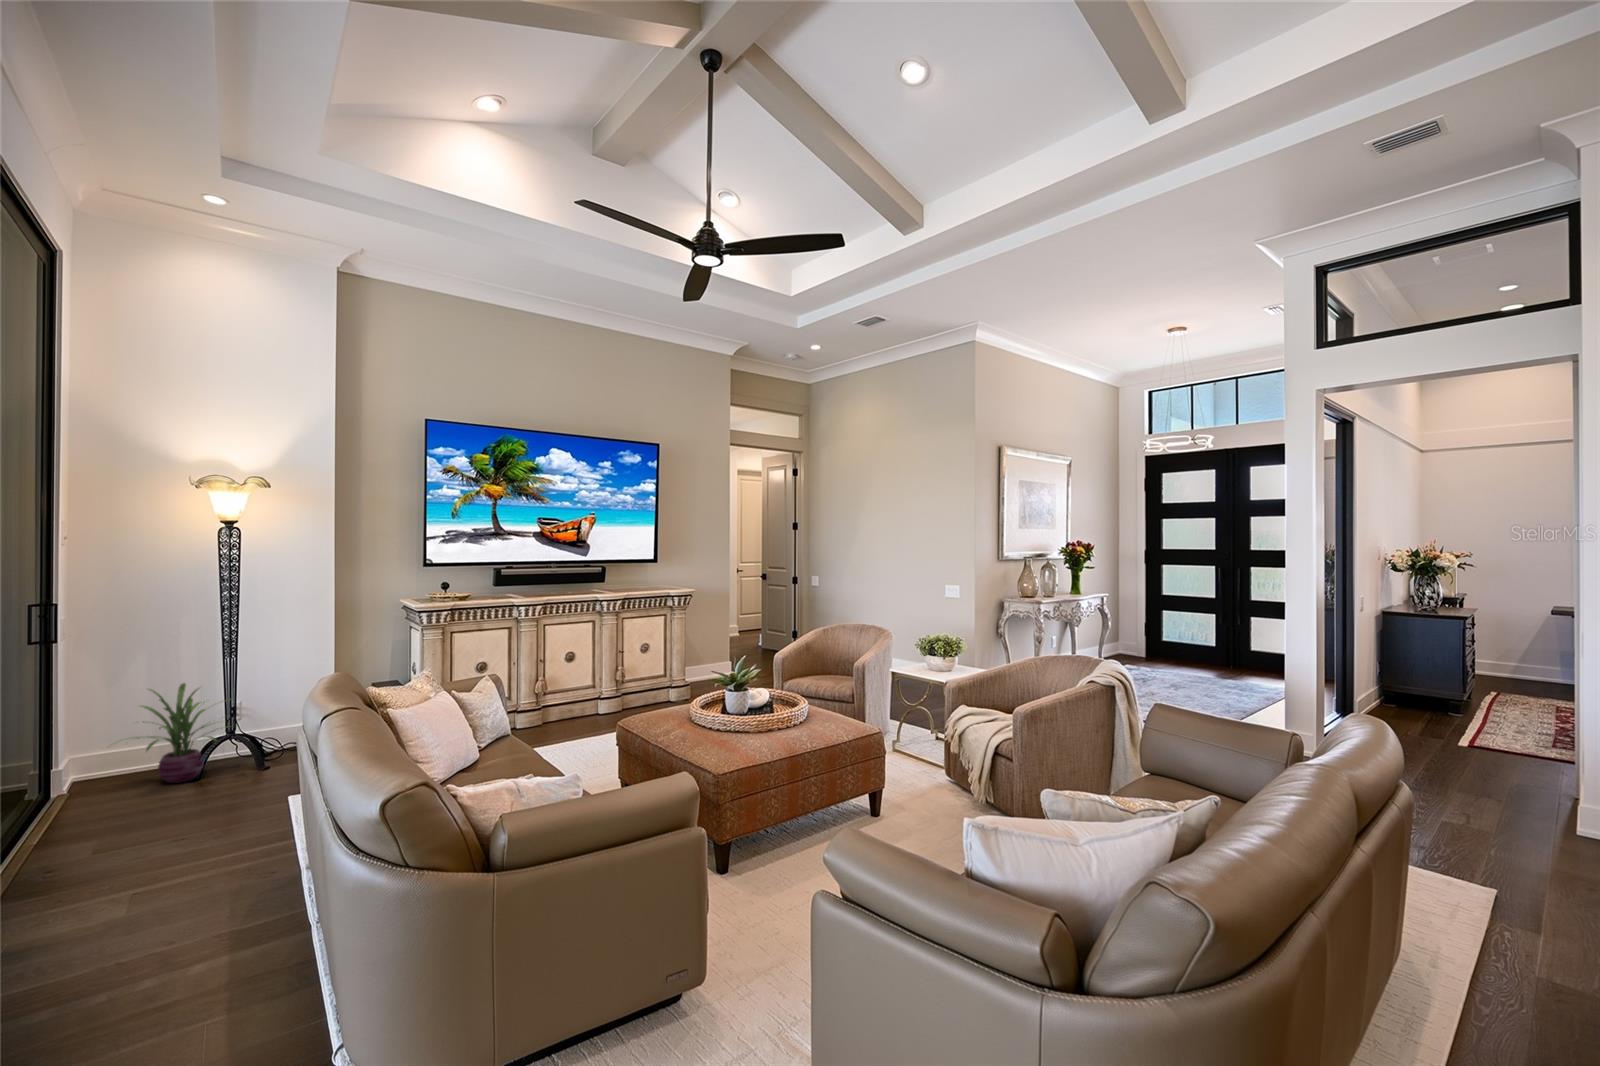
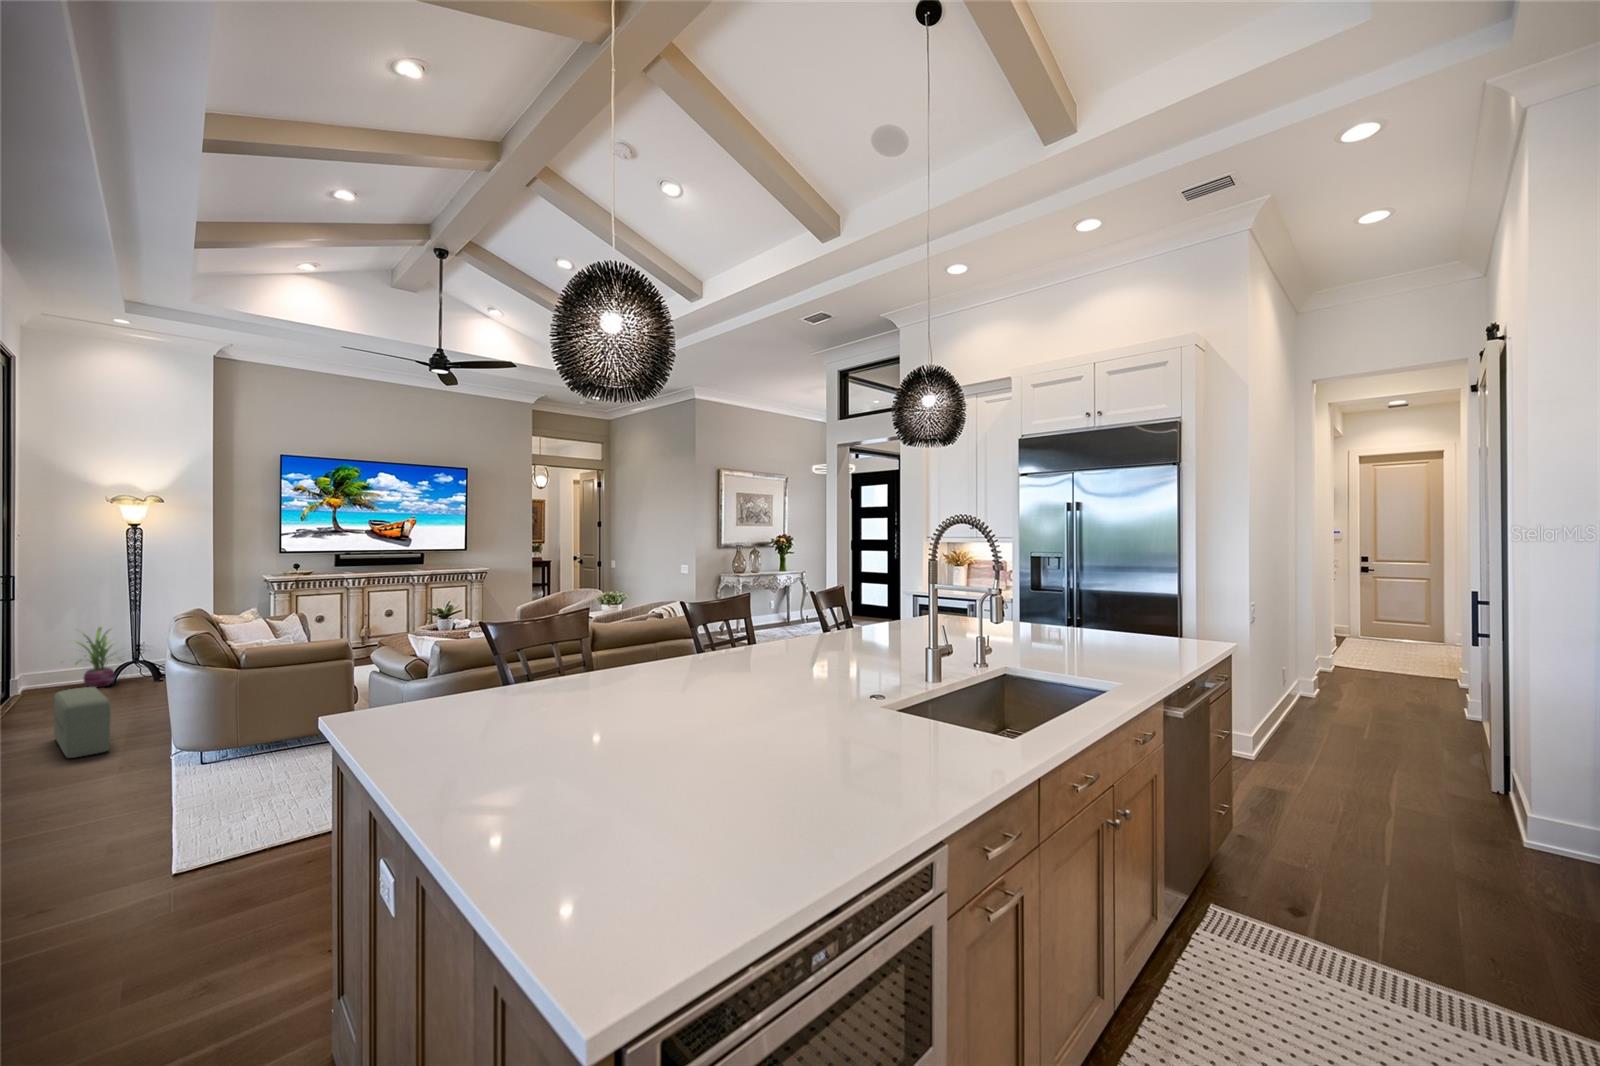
pouf: none [110,830,216,1021] -> present [54,687,111,758]

